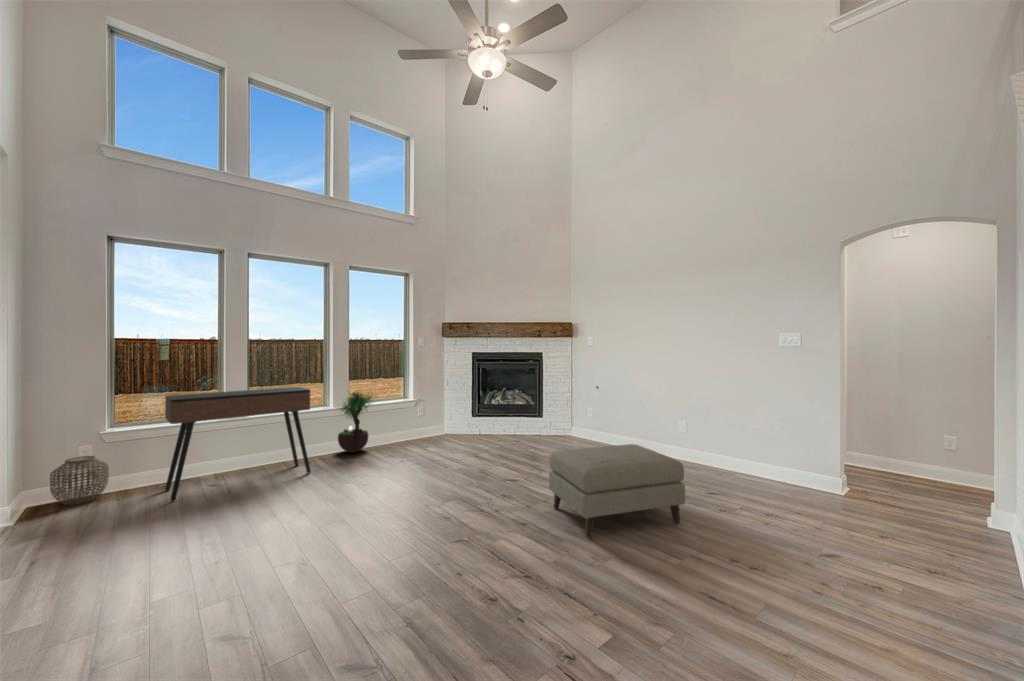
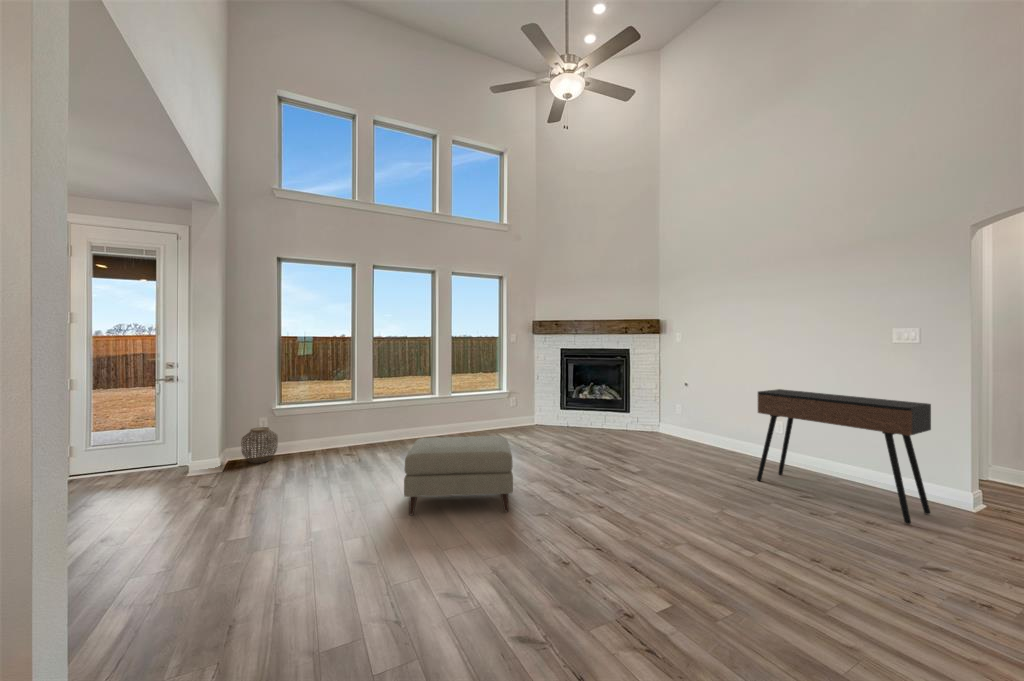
console table: present [165,387,311,501] -> present [757,389,931,524]
potted tree: present [338,392,372,452] -> none [441,378,474,437]
ottoman: present [549,444,685,538] -> present [404,437,513,515]

